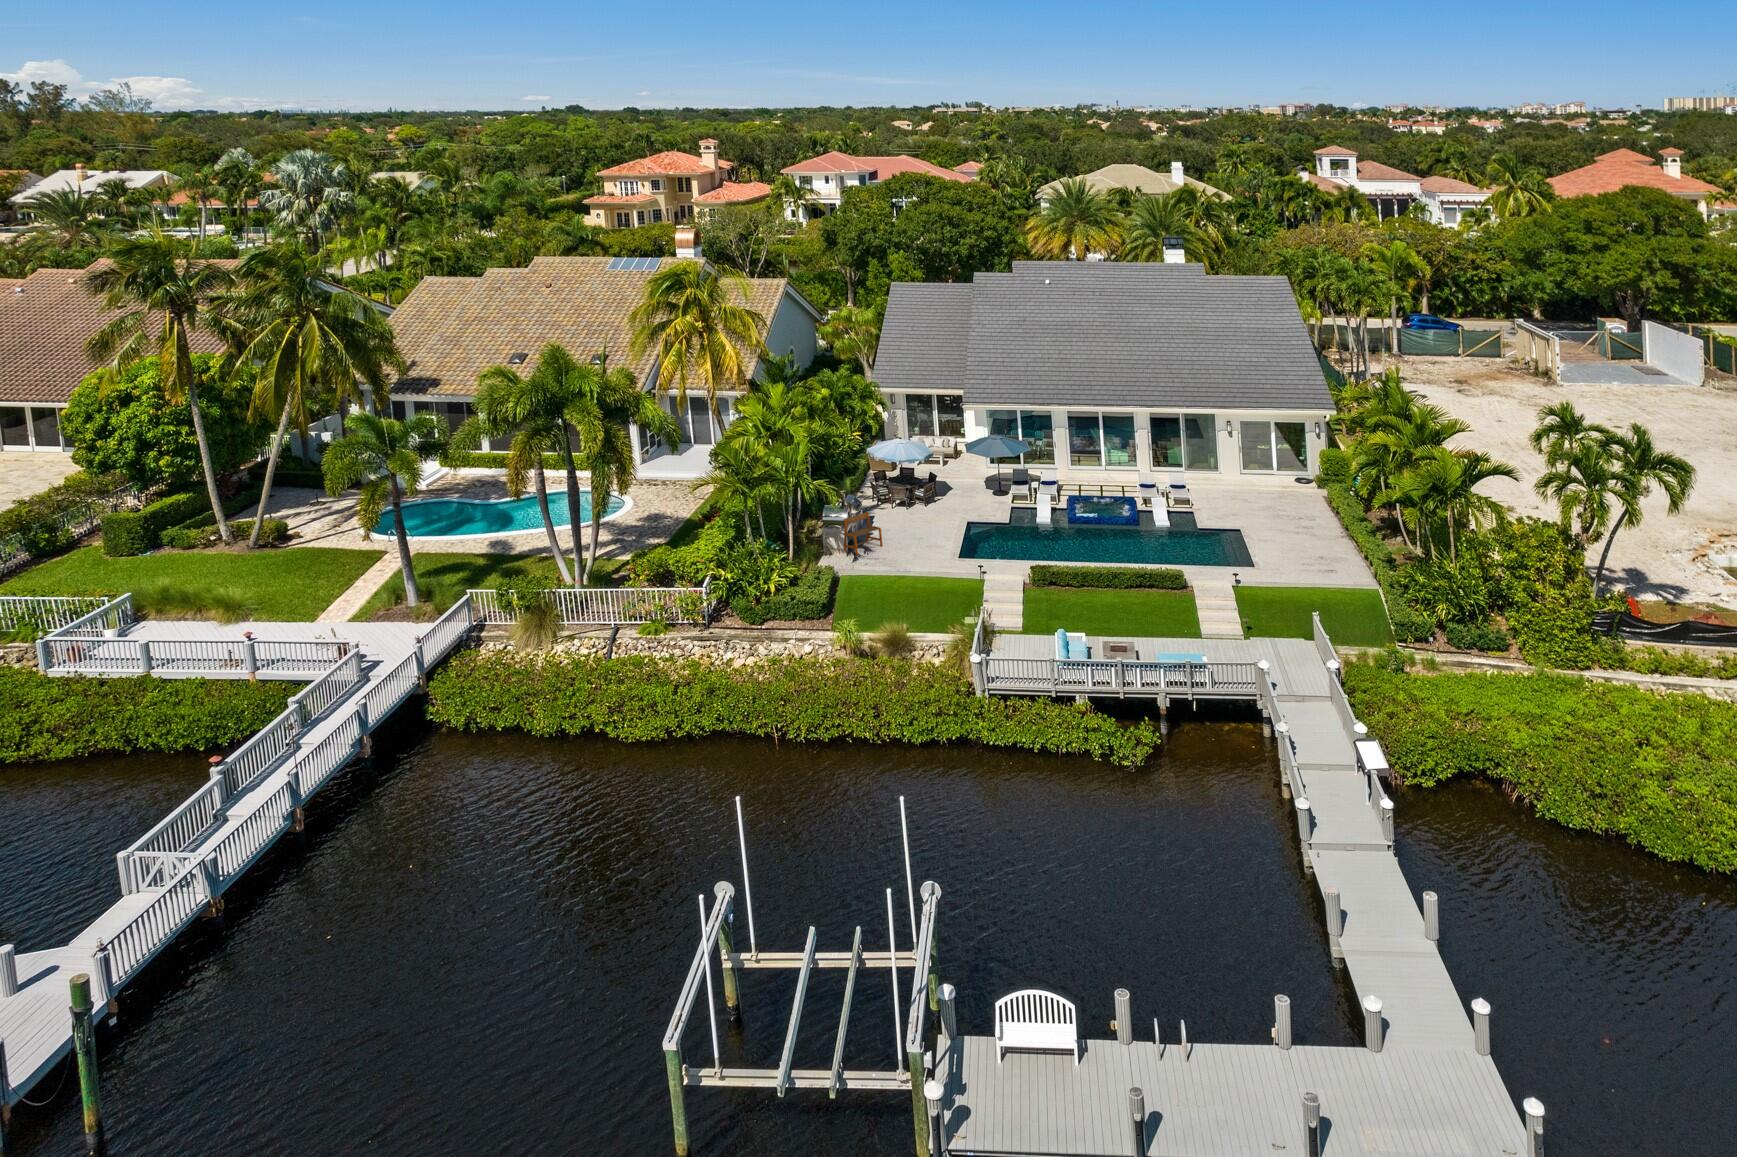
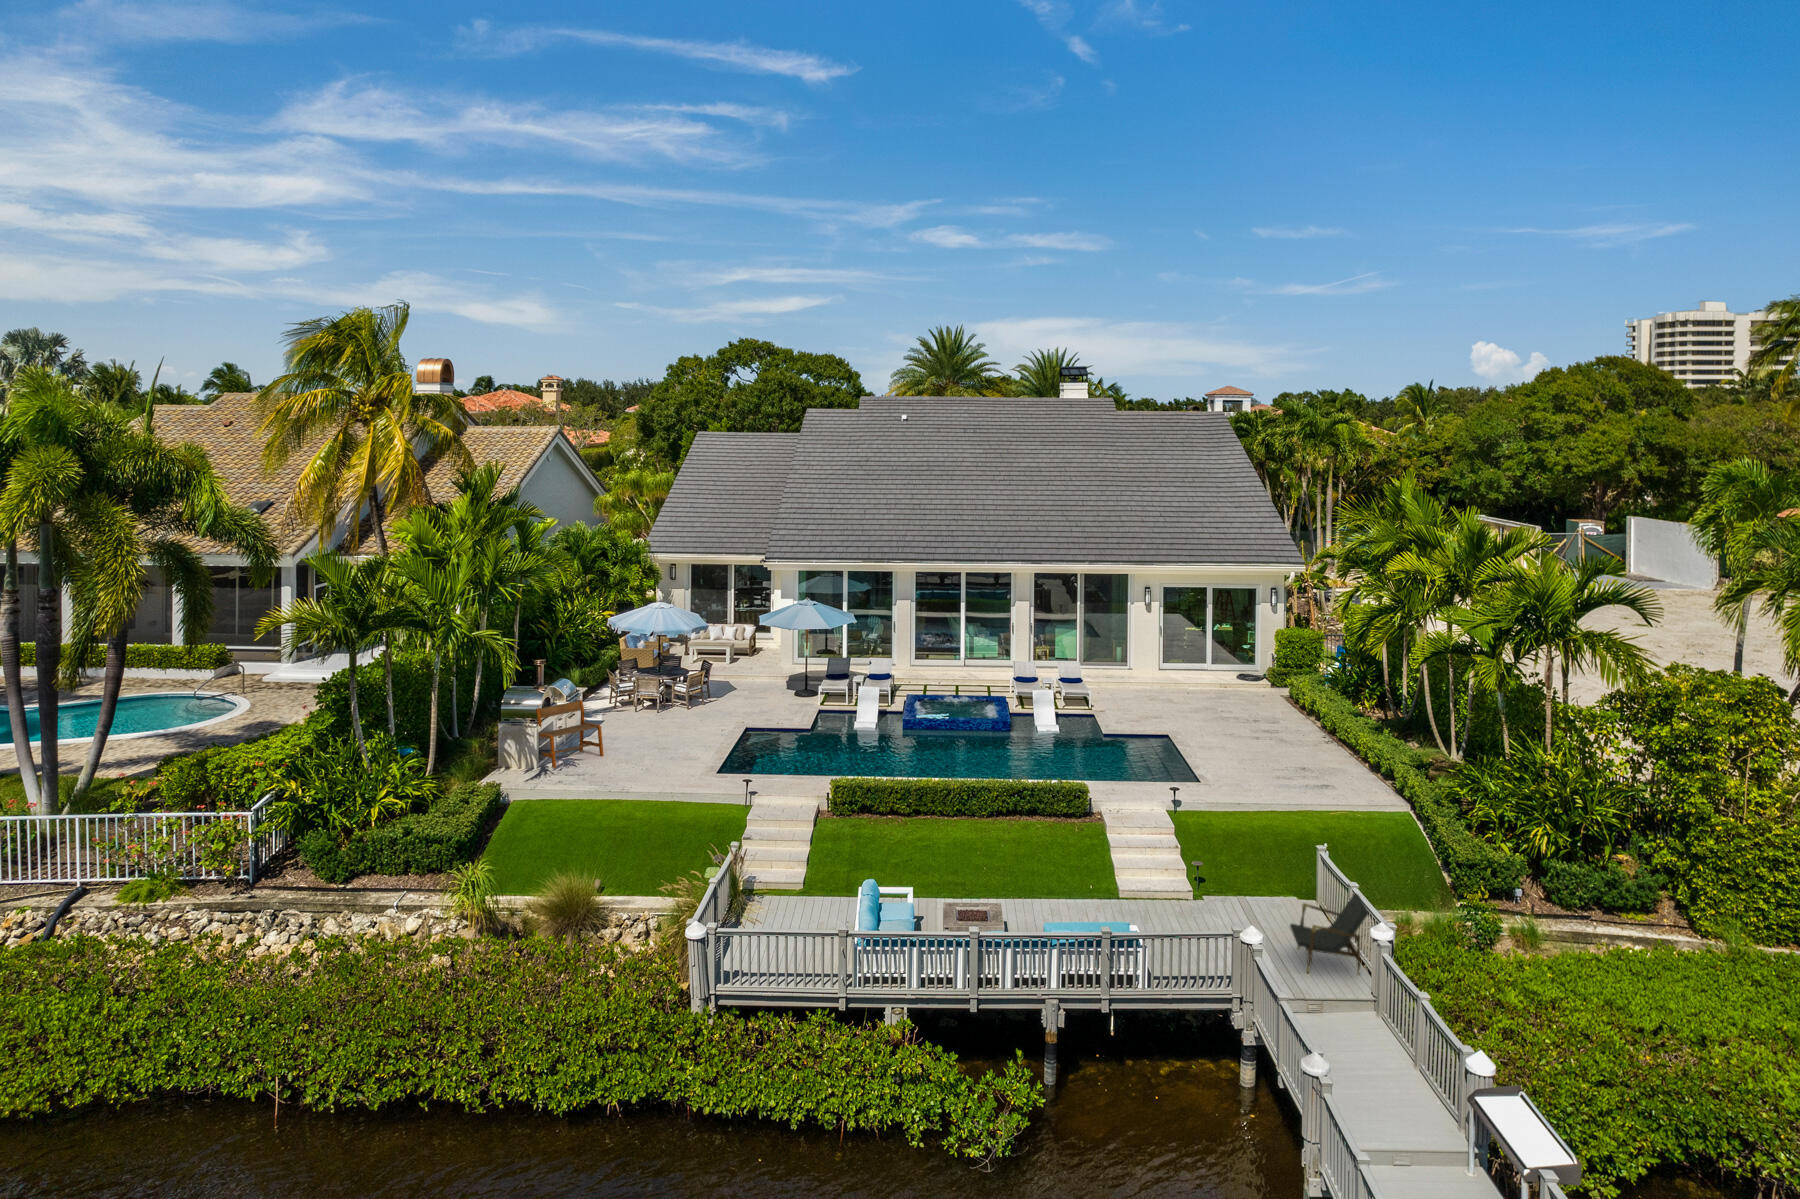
lounge chair: none [1294,641,1335,684] -> present [1290,894,1368,974]

